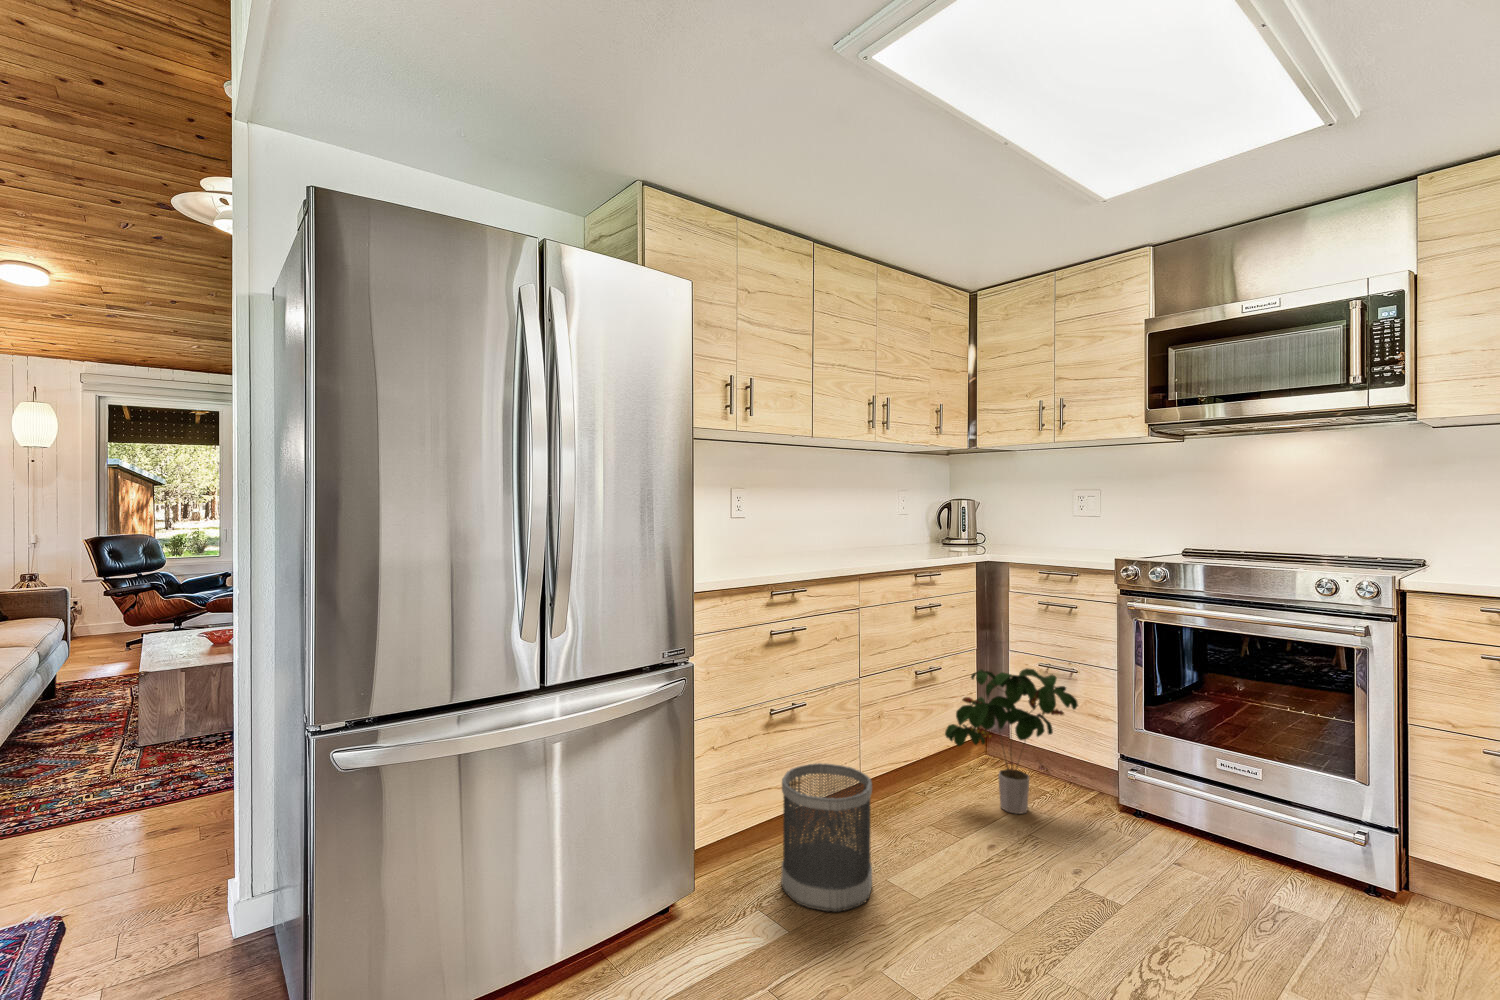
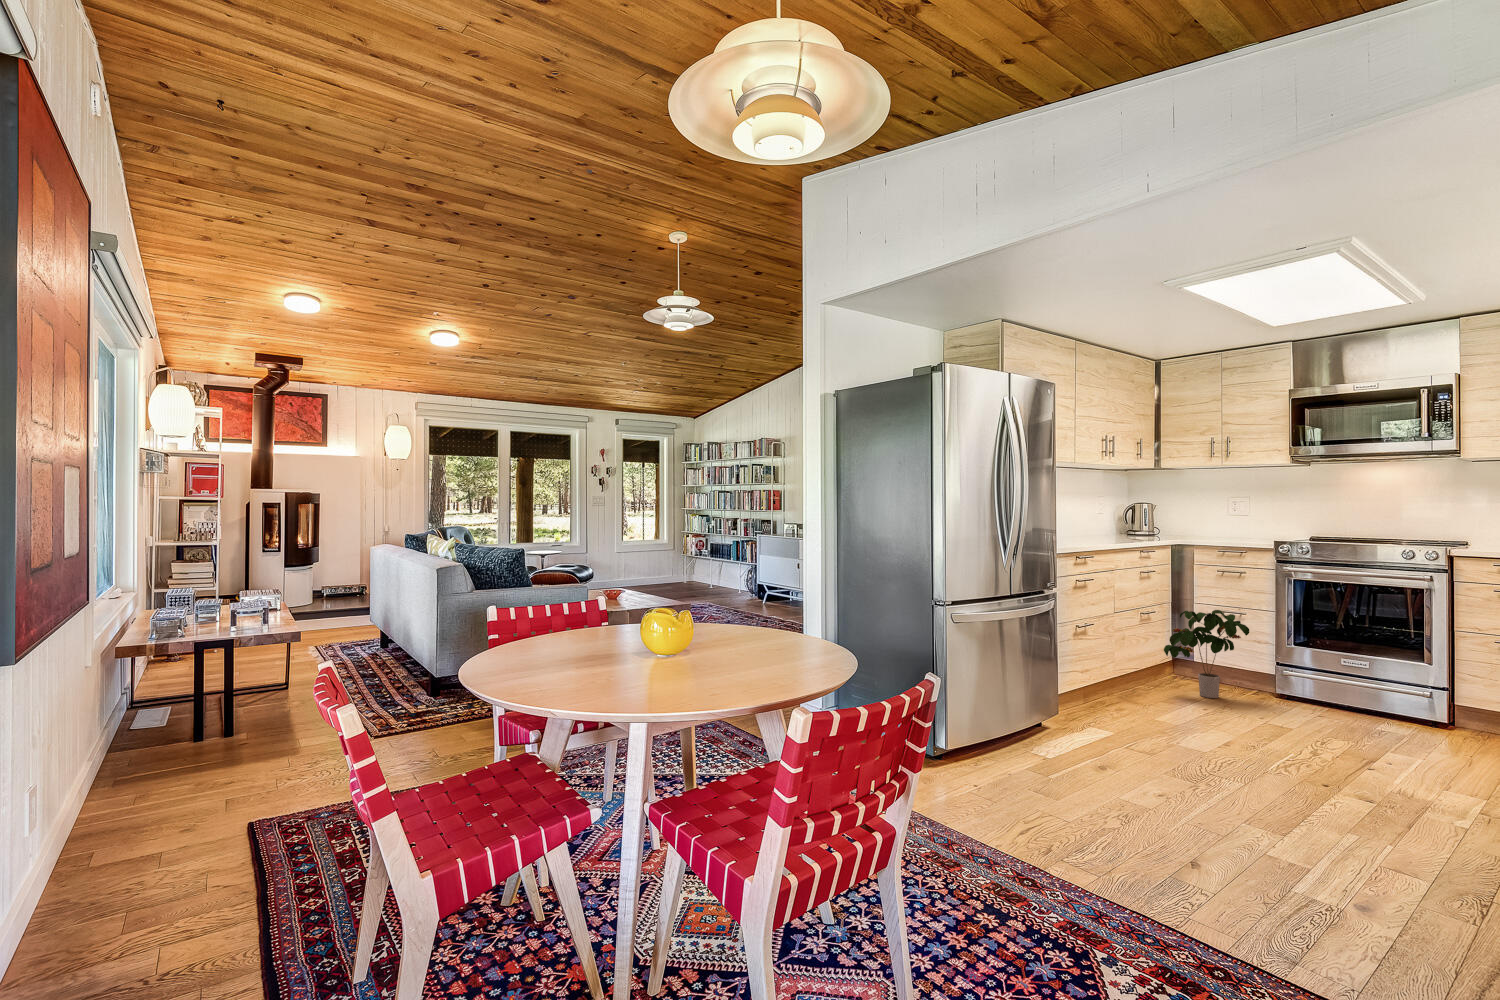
wastebasket: present [781,763,872,912] -> none [1095,658,1152,729]

